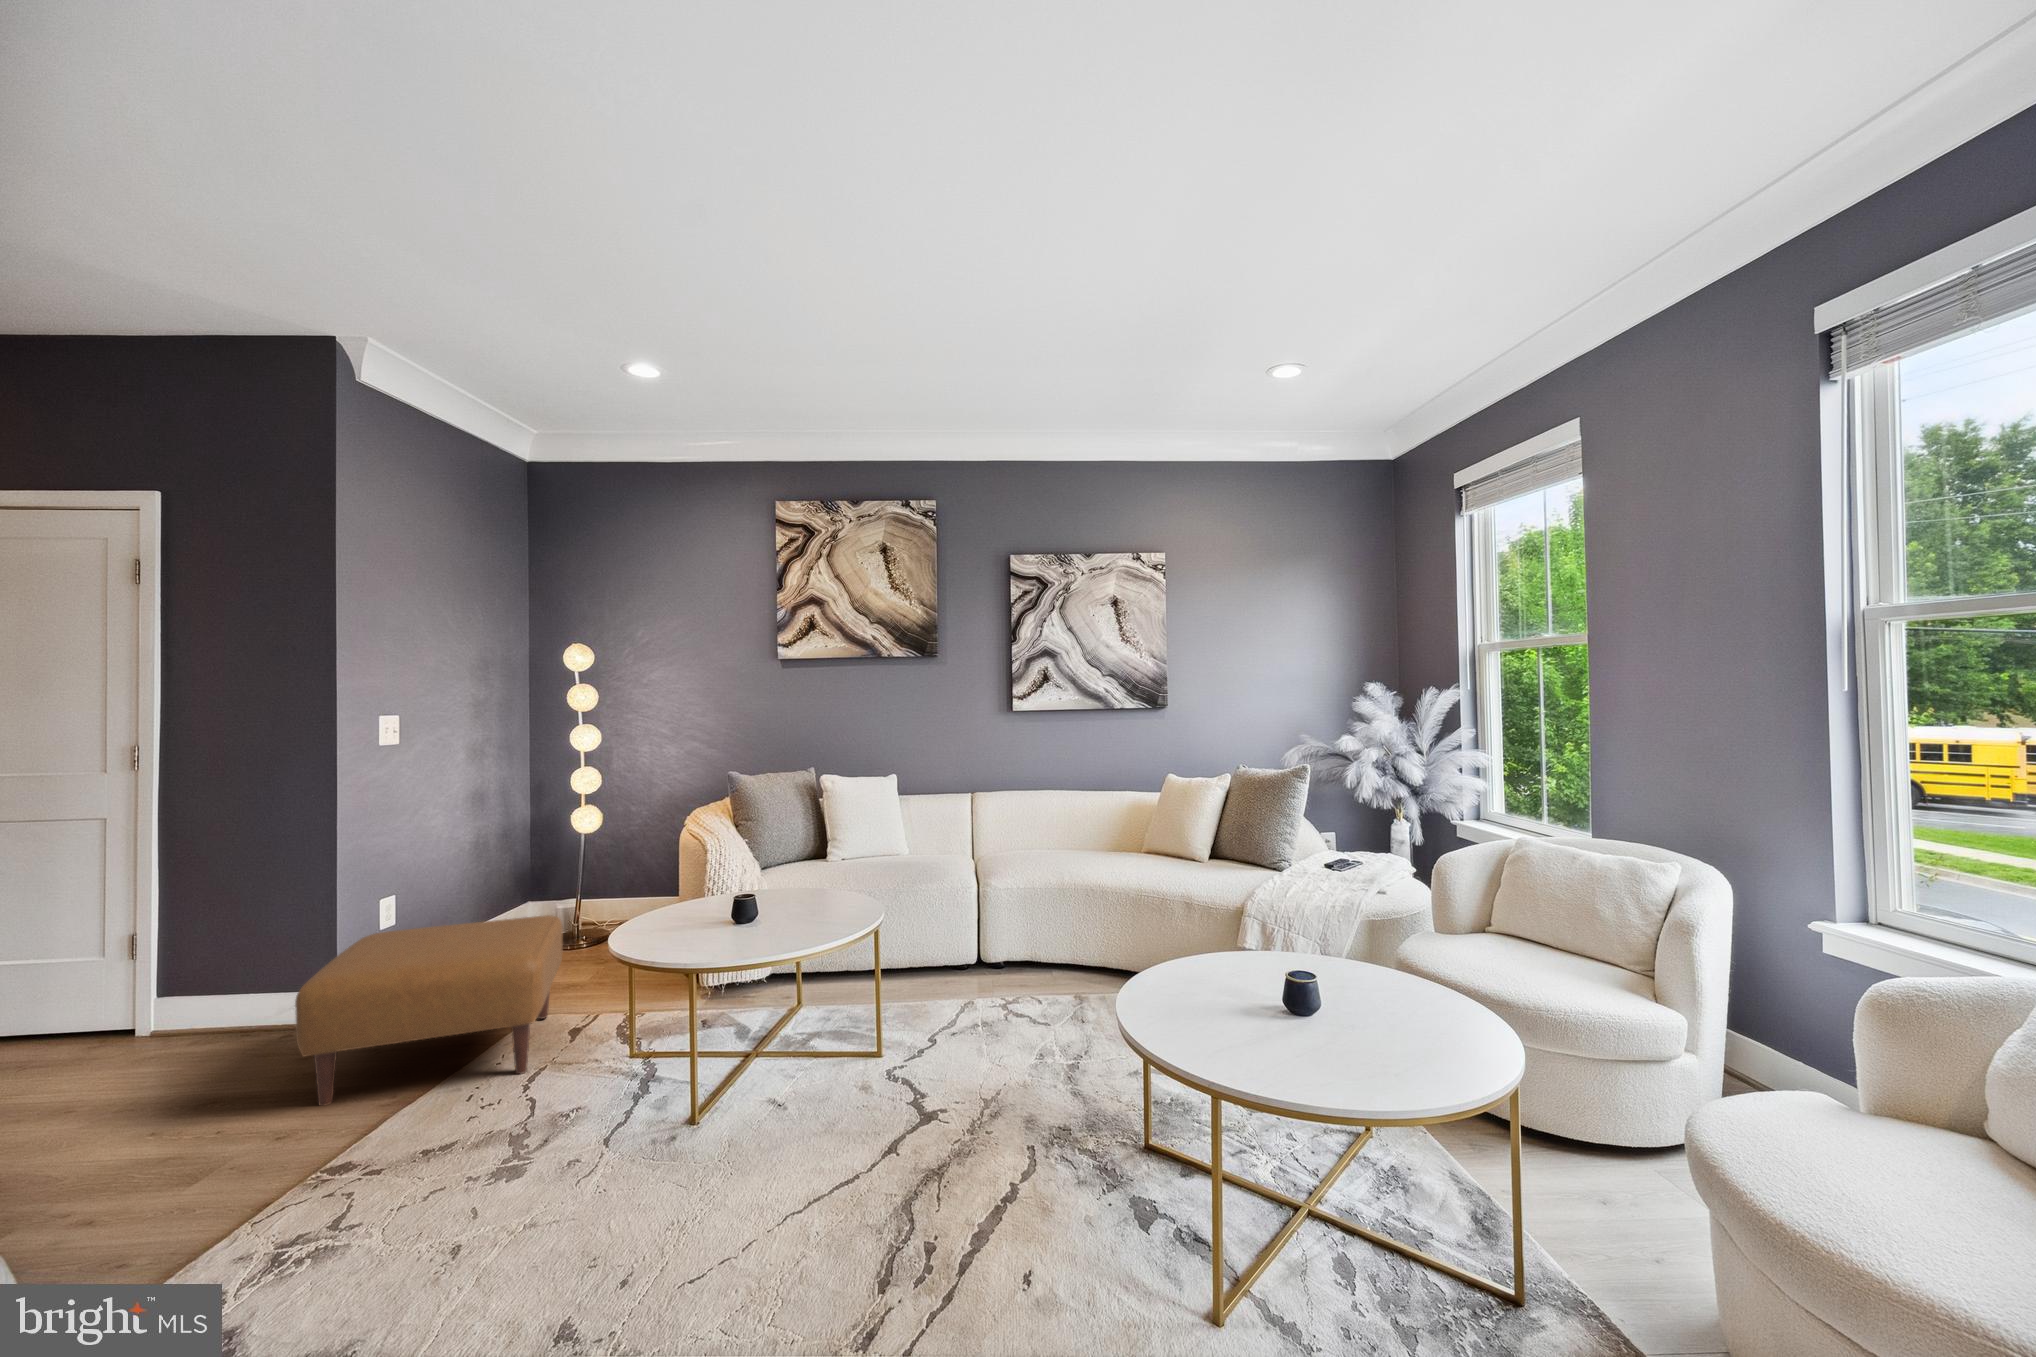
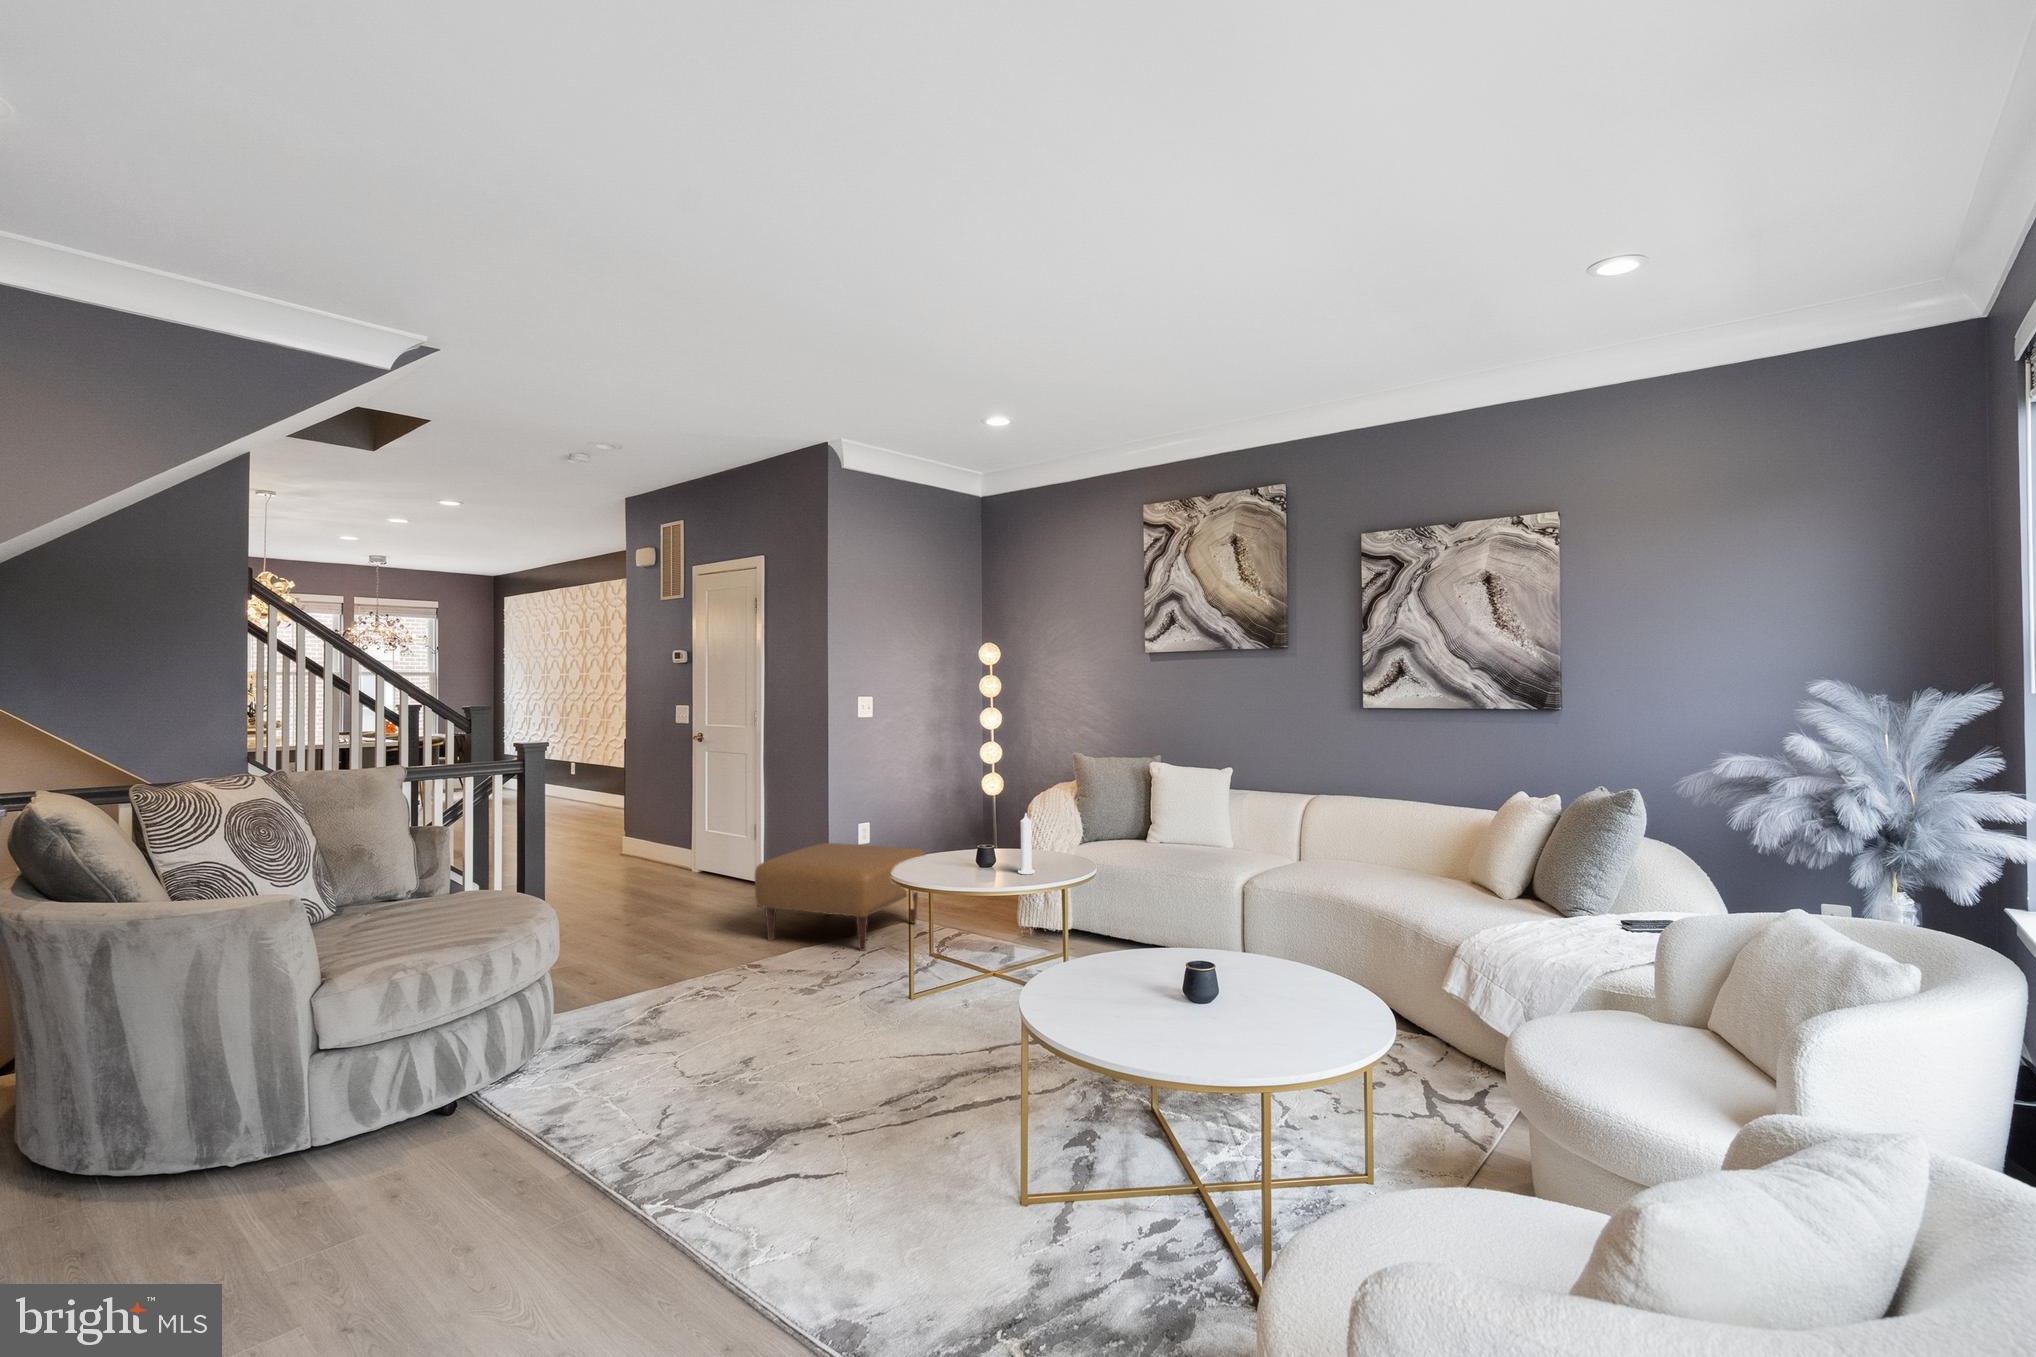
candle: none [801,840,821,914] -> present [1018,813,1035,874]

